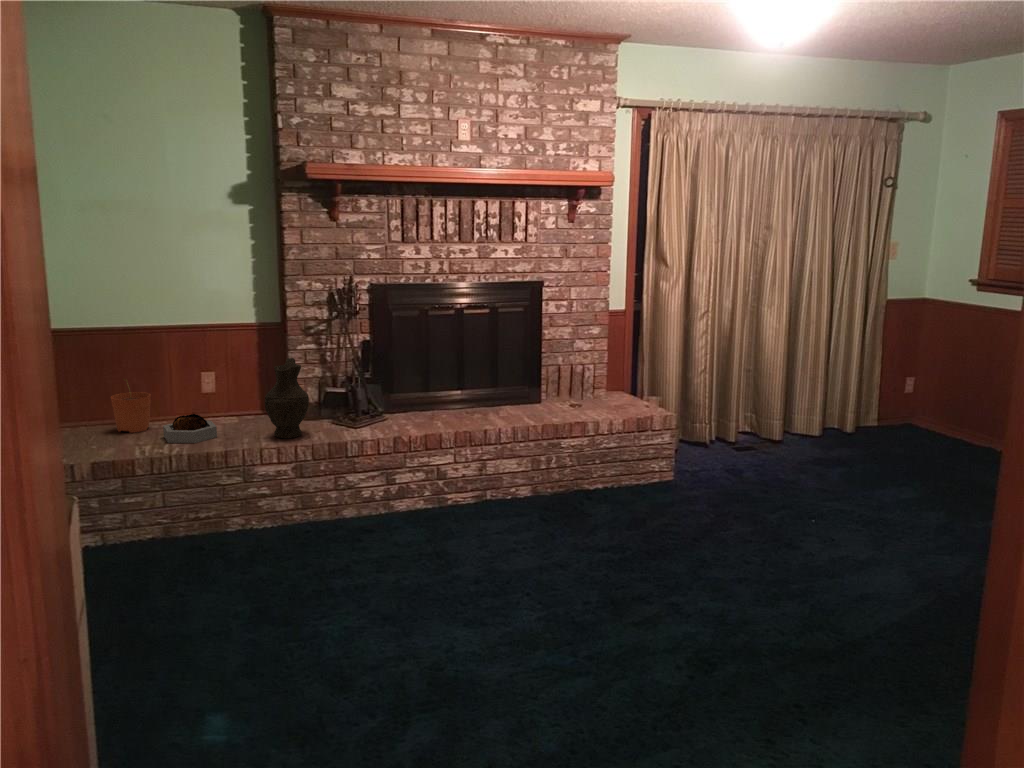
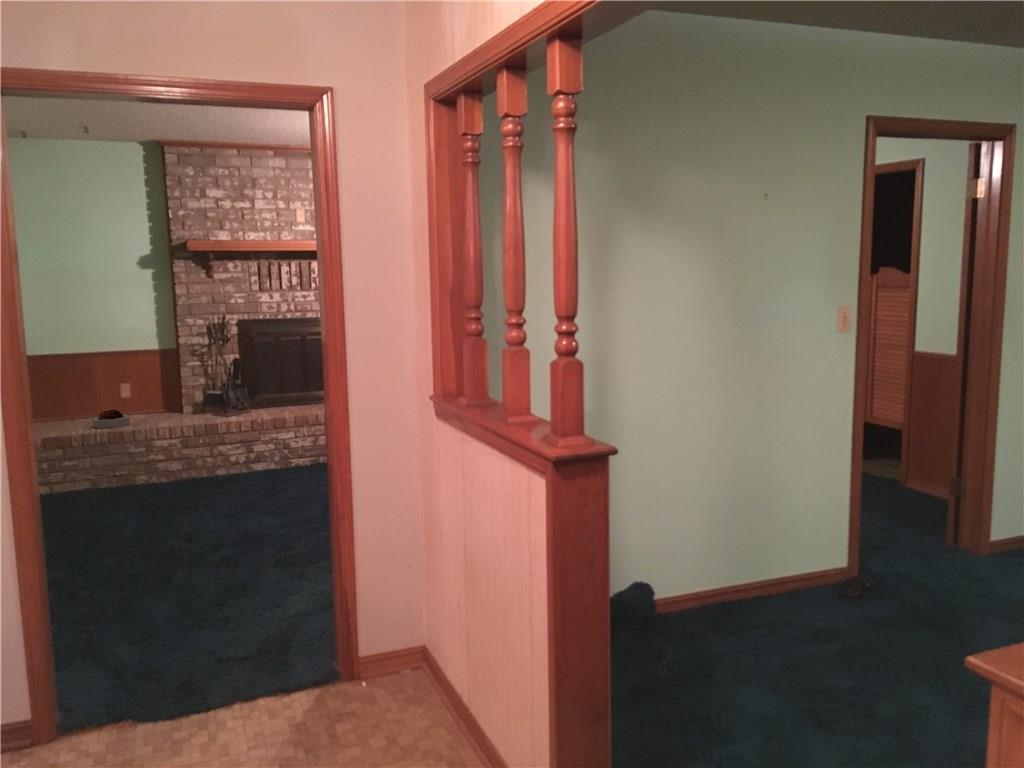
decorative vase: present [265,358,309,438] -> none [162,370,193,423]
plant pot: present [111,392,151,433] -> none [56,388,84,425]

